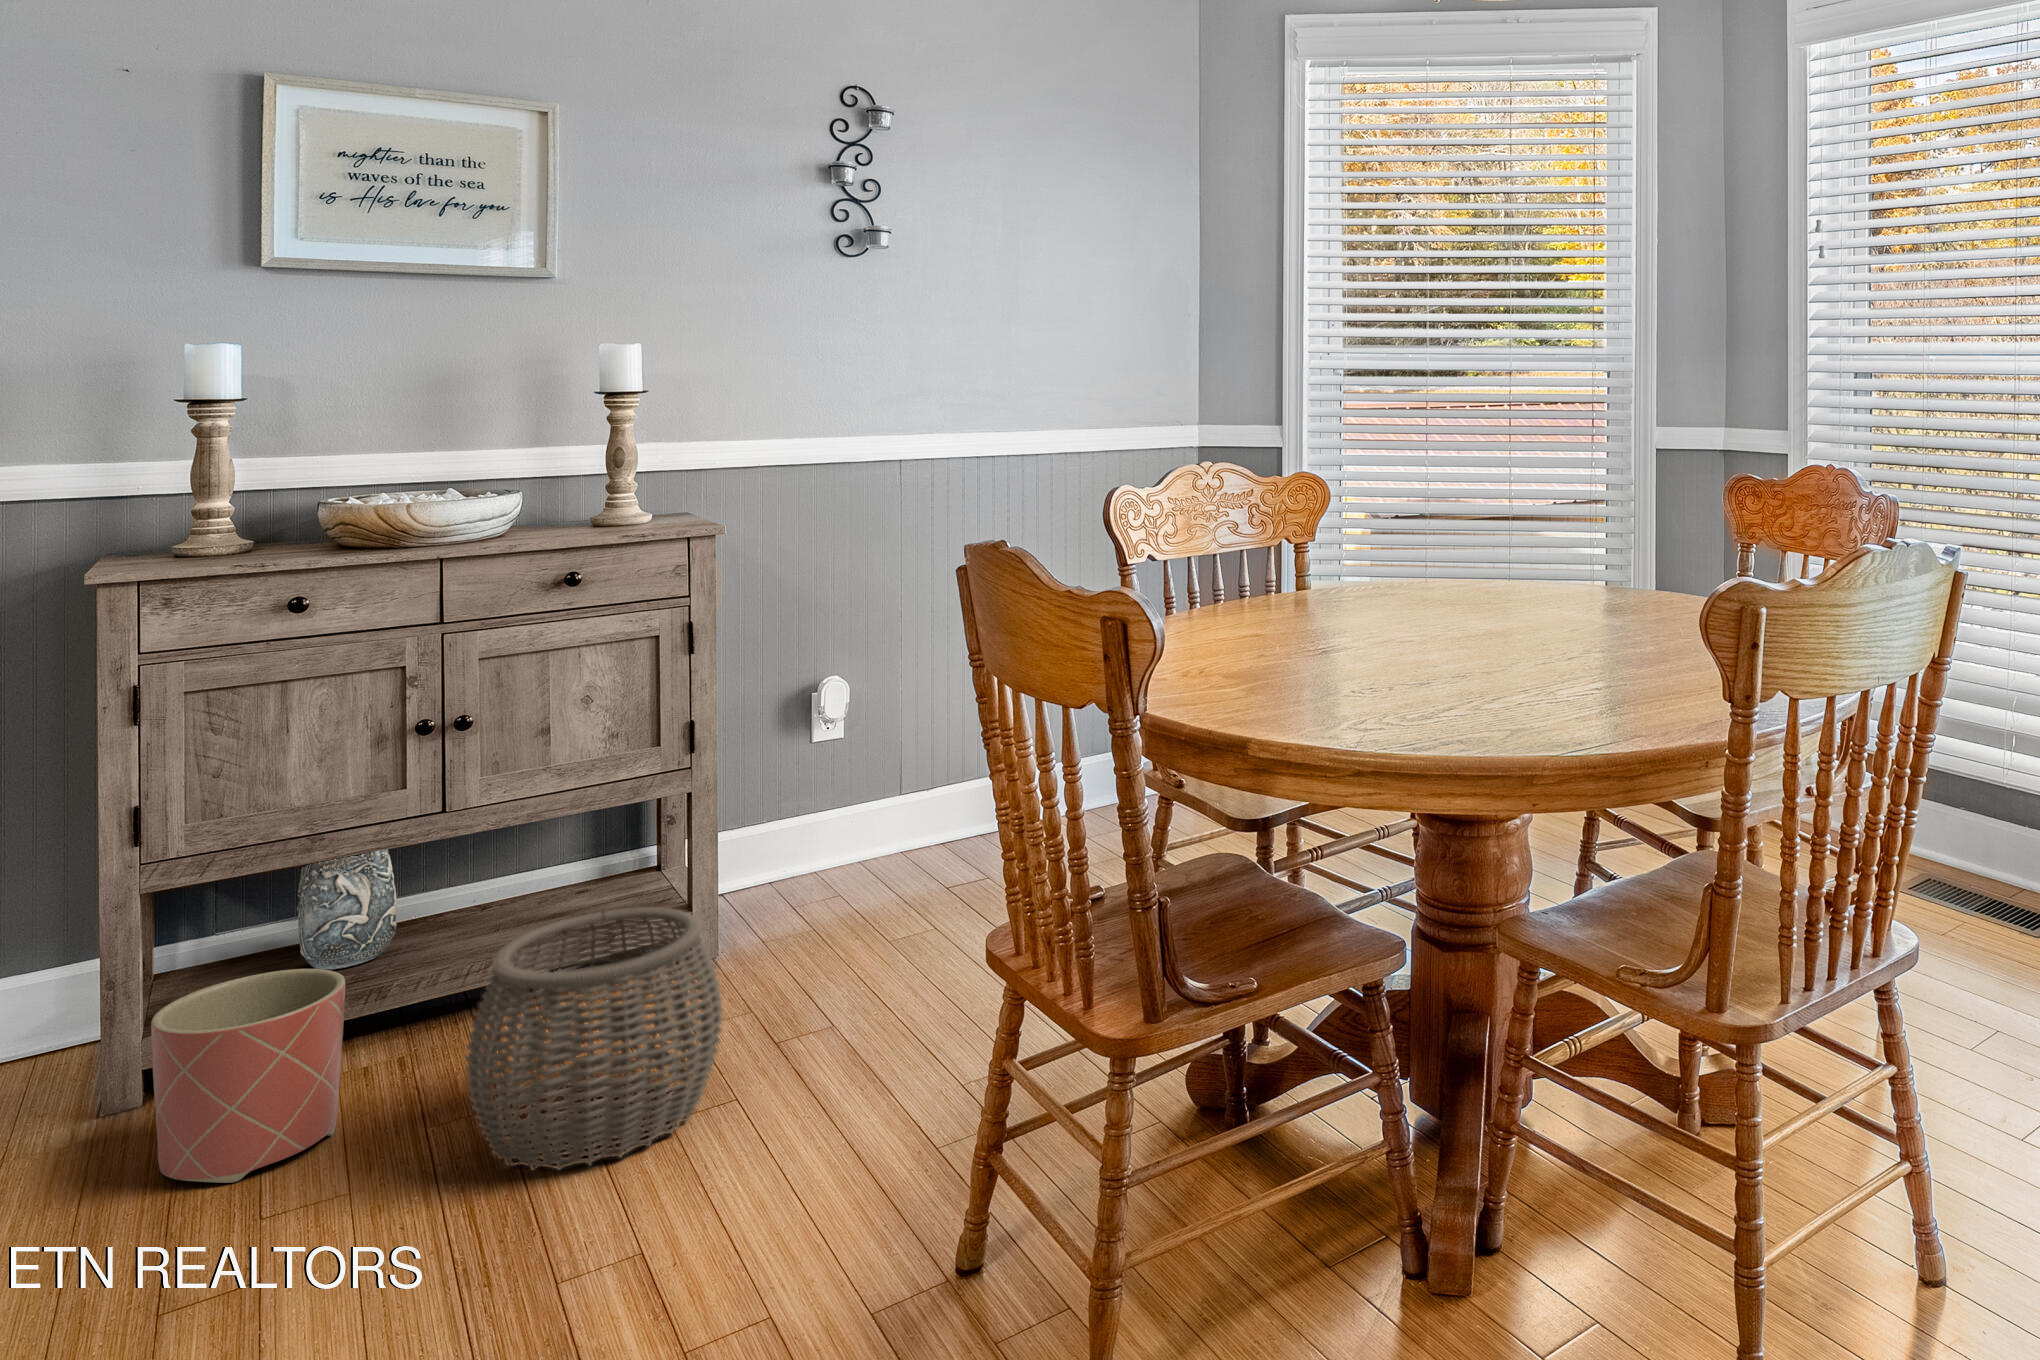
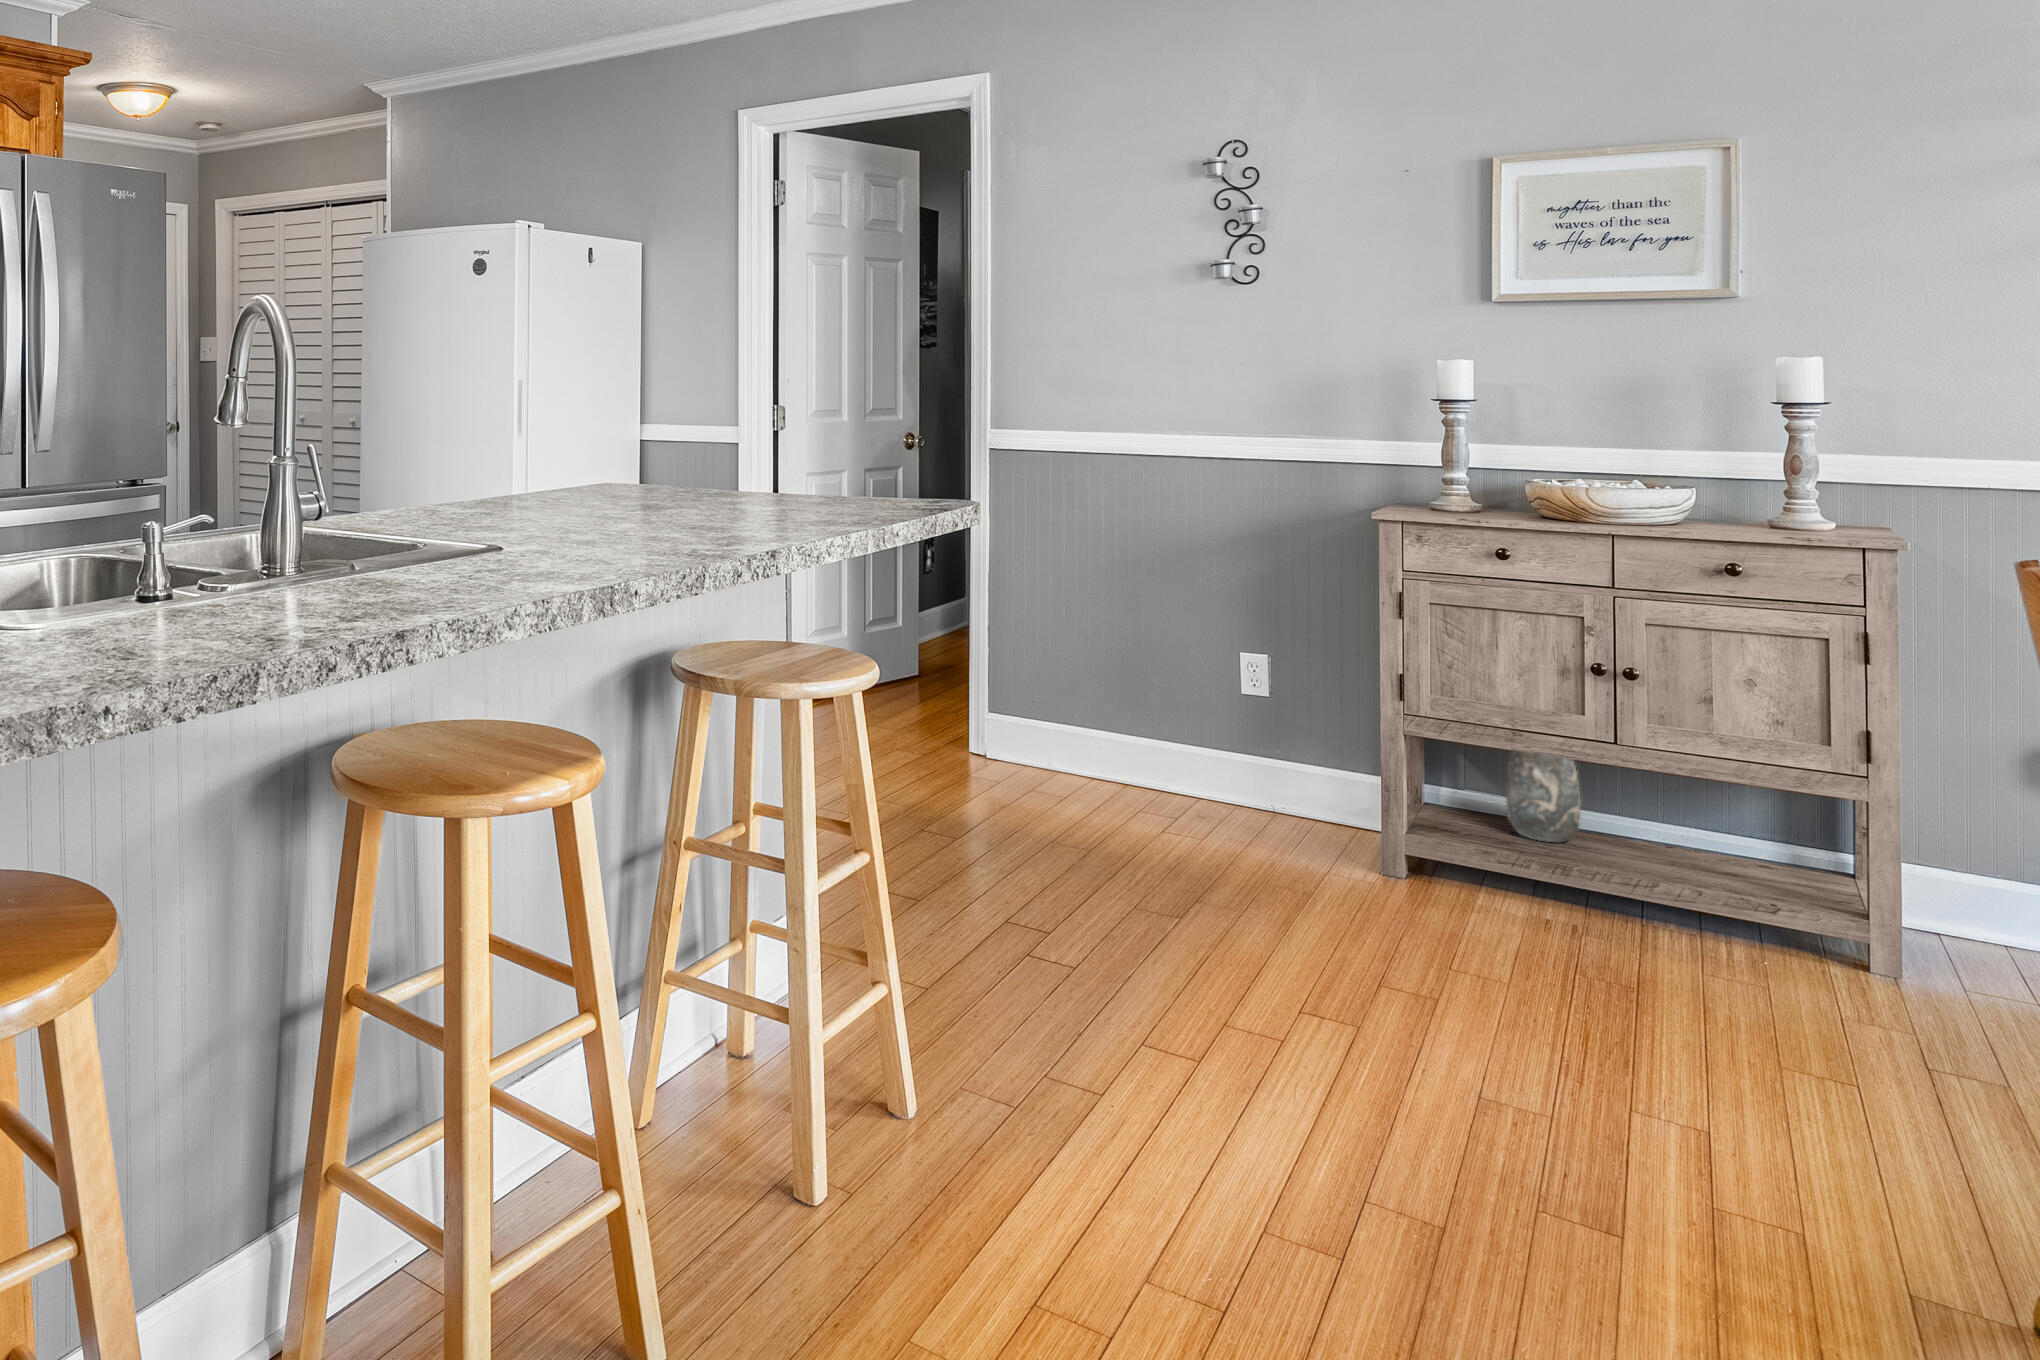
woven basket: present [466,907,723,1170] -> none [1609,856,1865,1084]
planter: present [151,969,345,1183] -> none [1401,810,1527,951]

